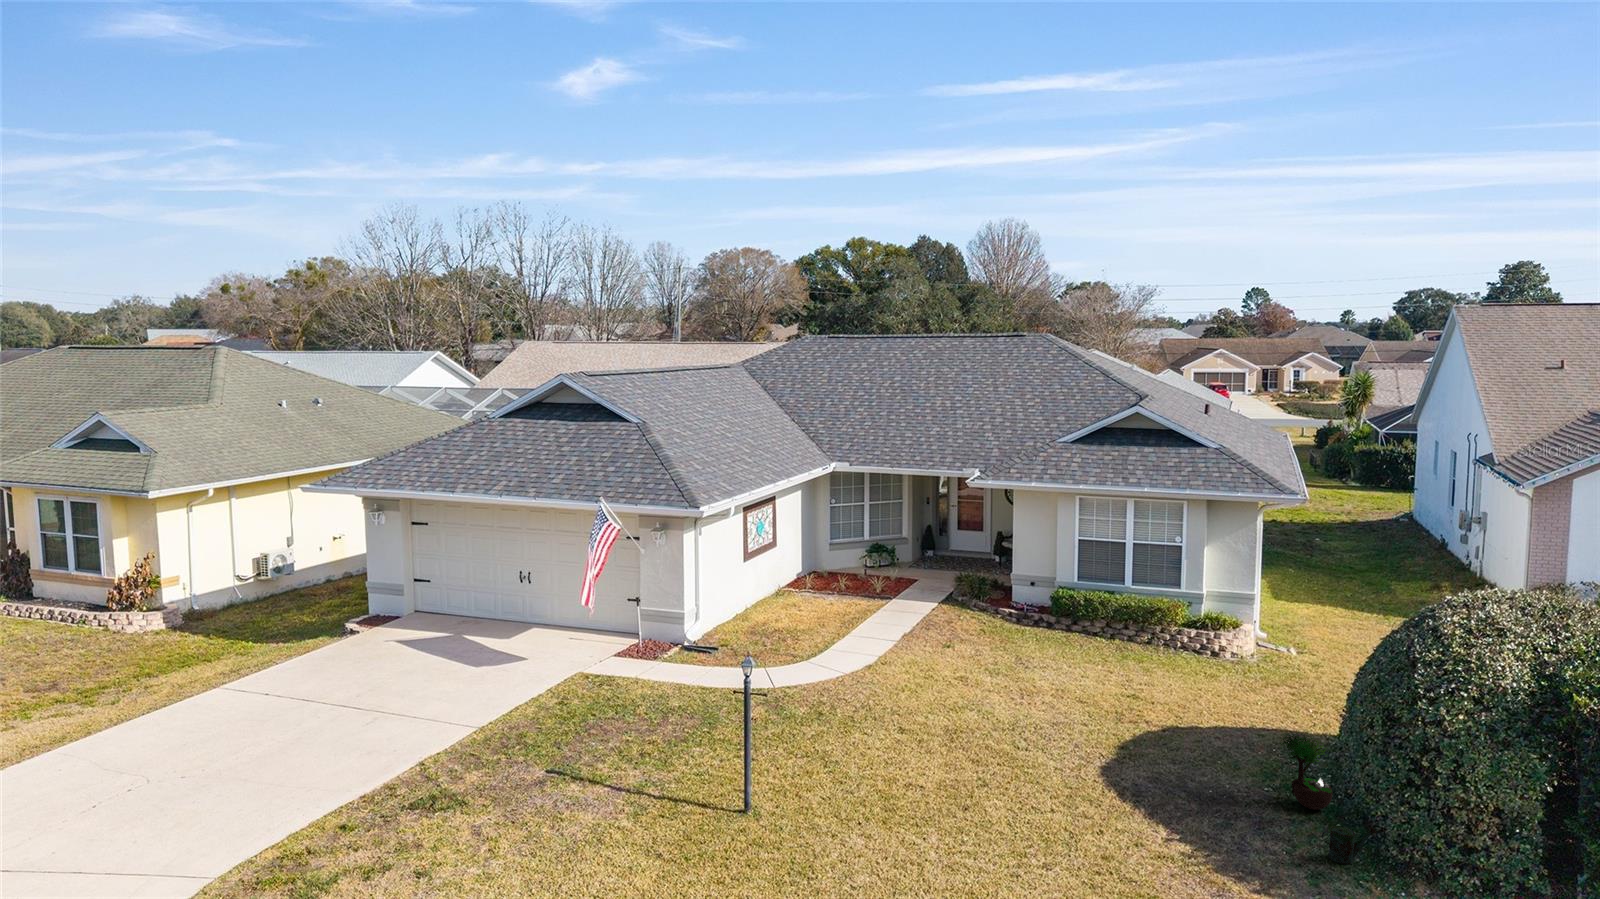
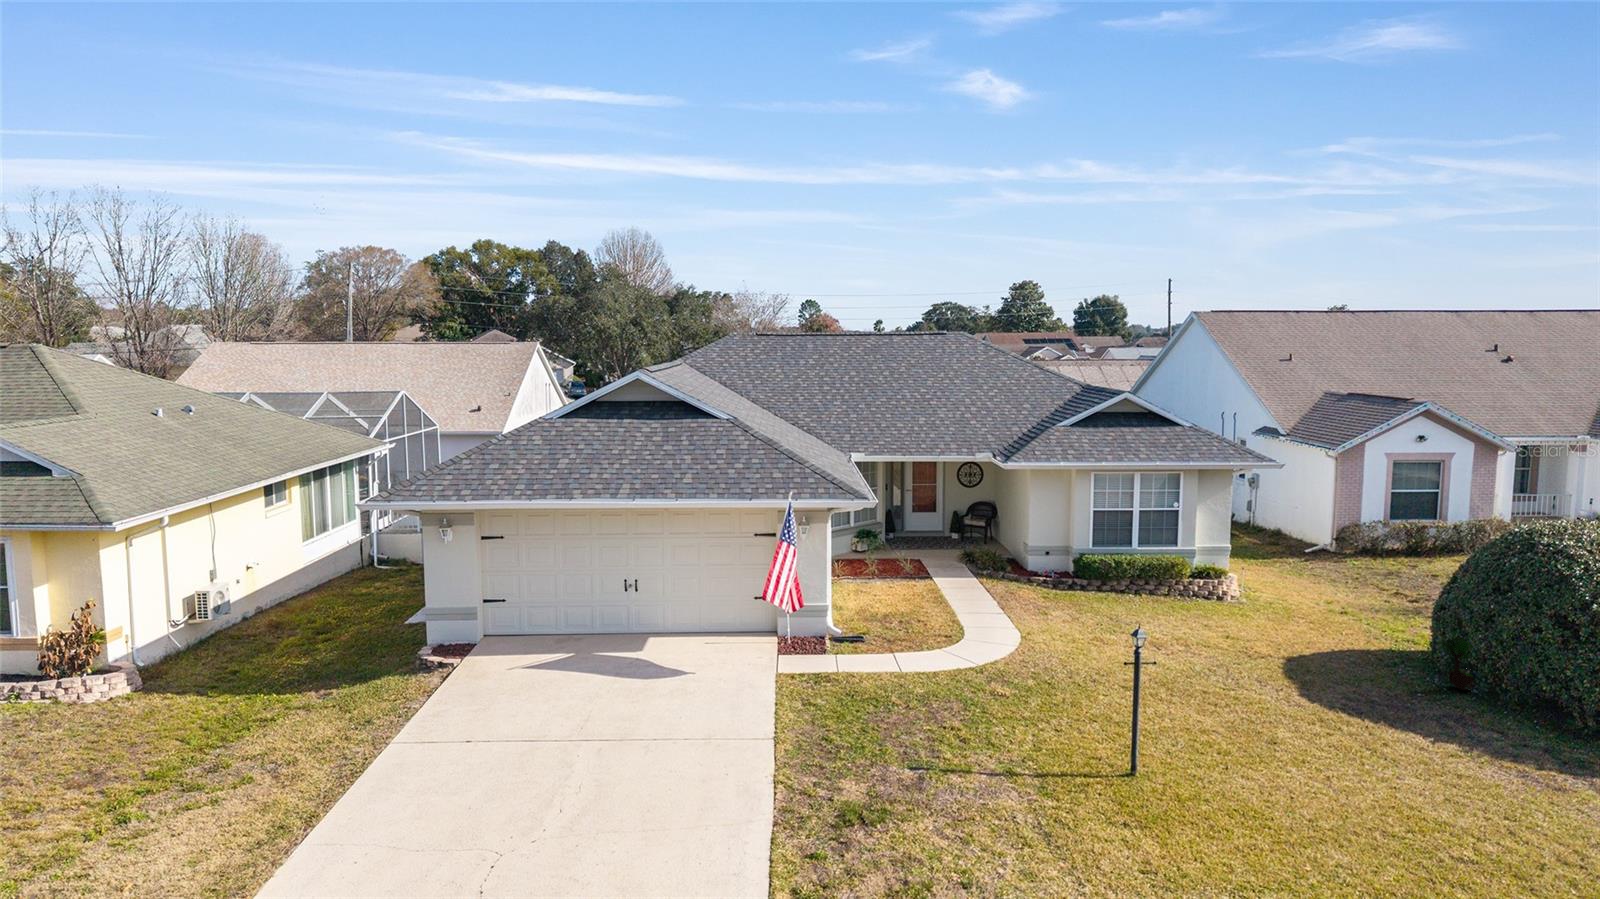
watering can: present [1322,826,1377,864] -> none [1516,691,1547,719]

